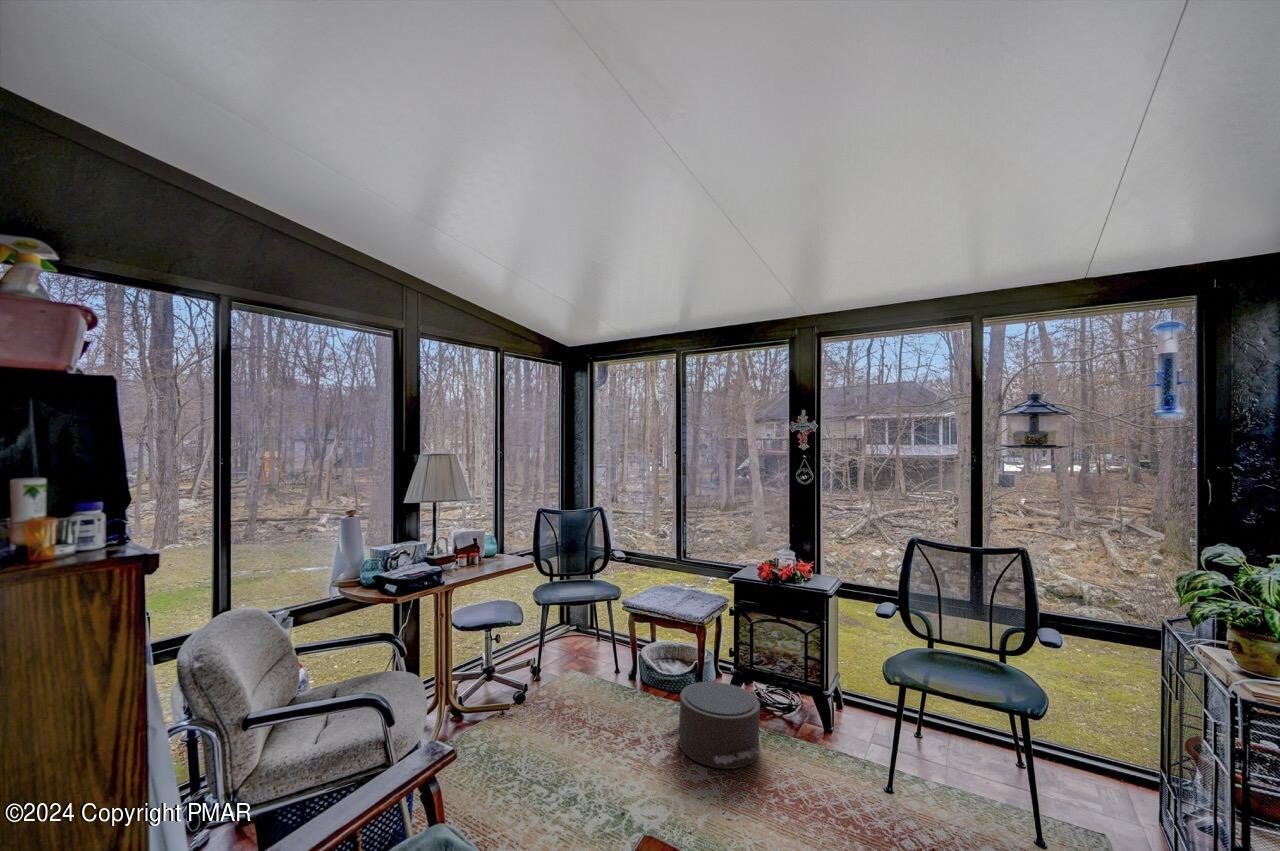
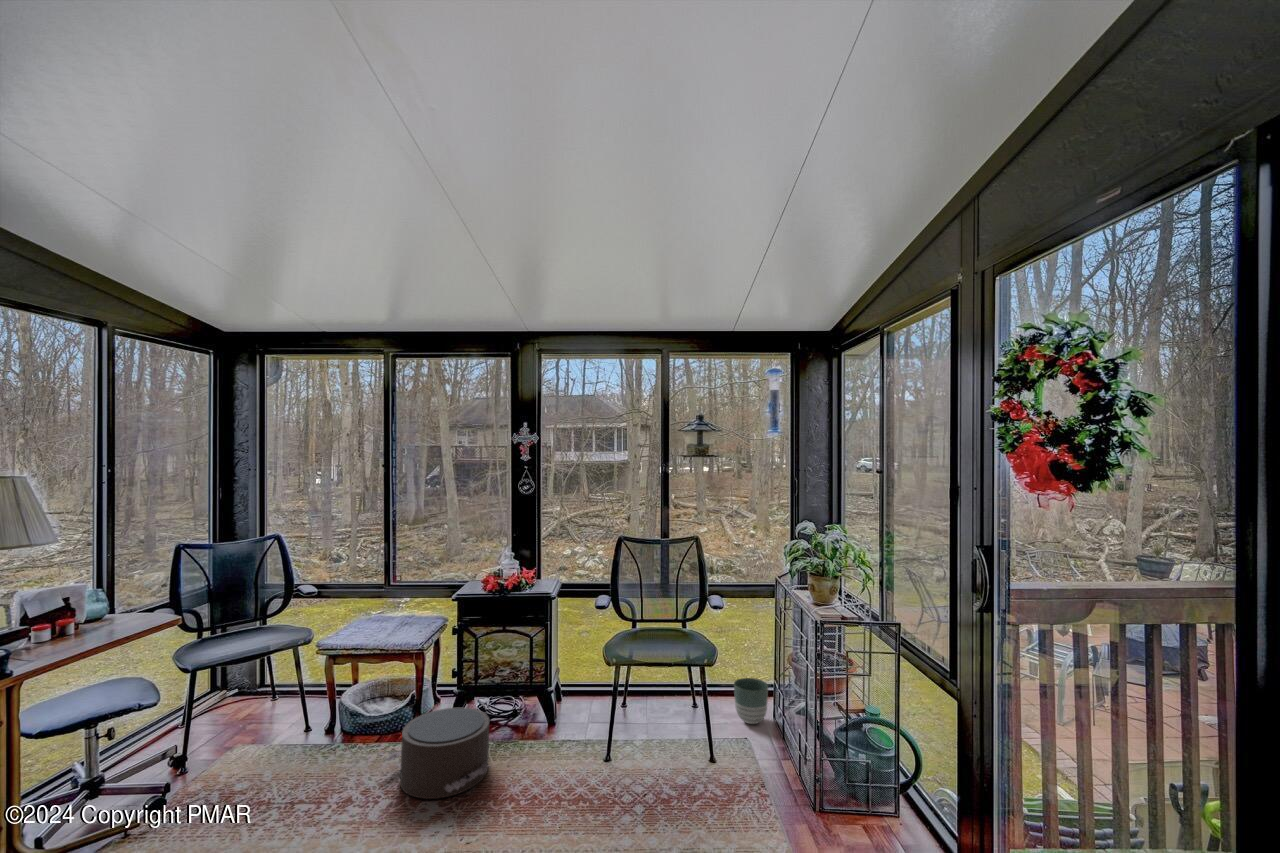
planter: none [1087,751,1152,823] -> present [734,678,768,724]

